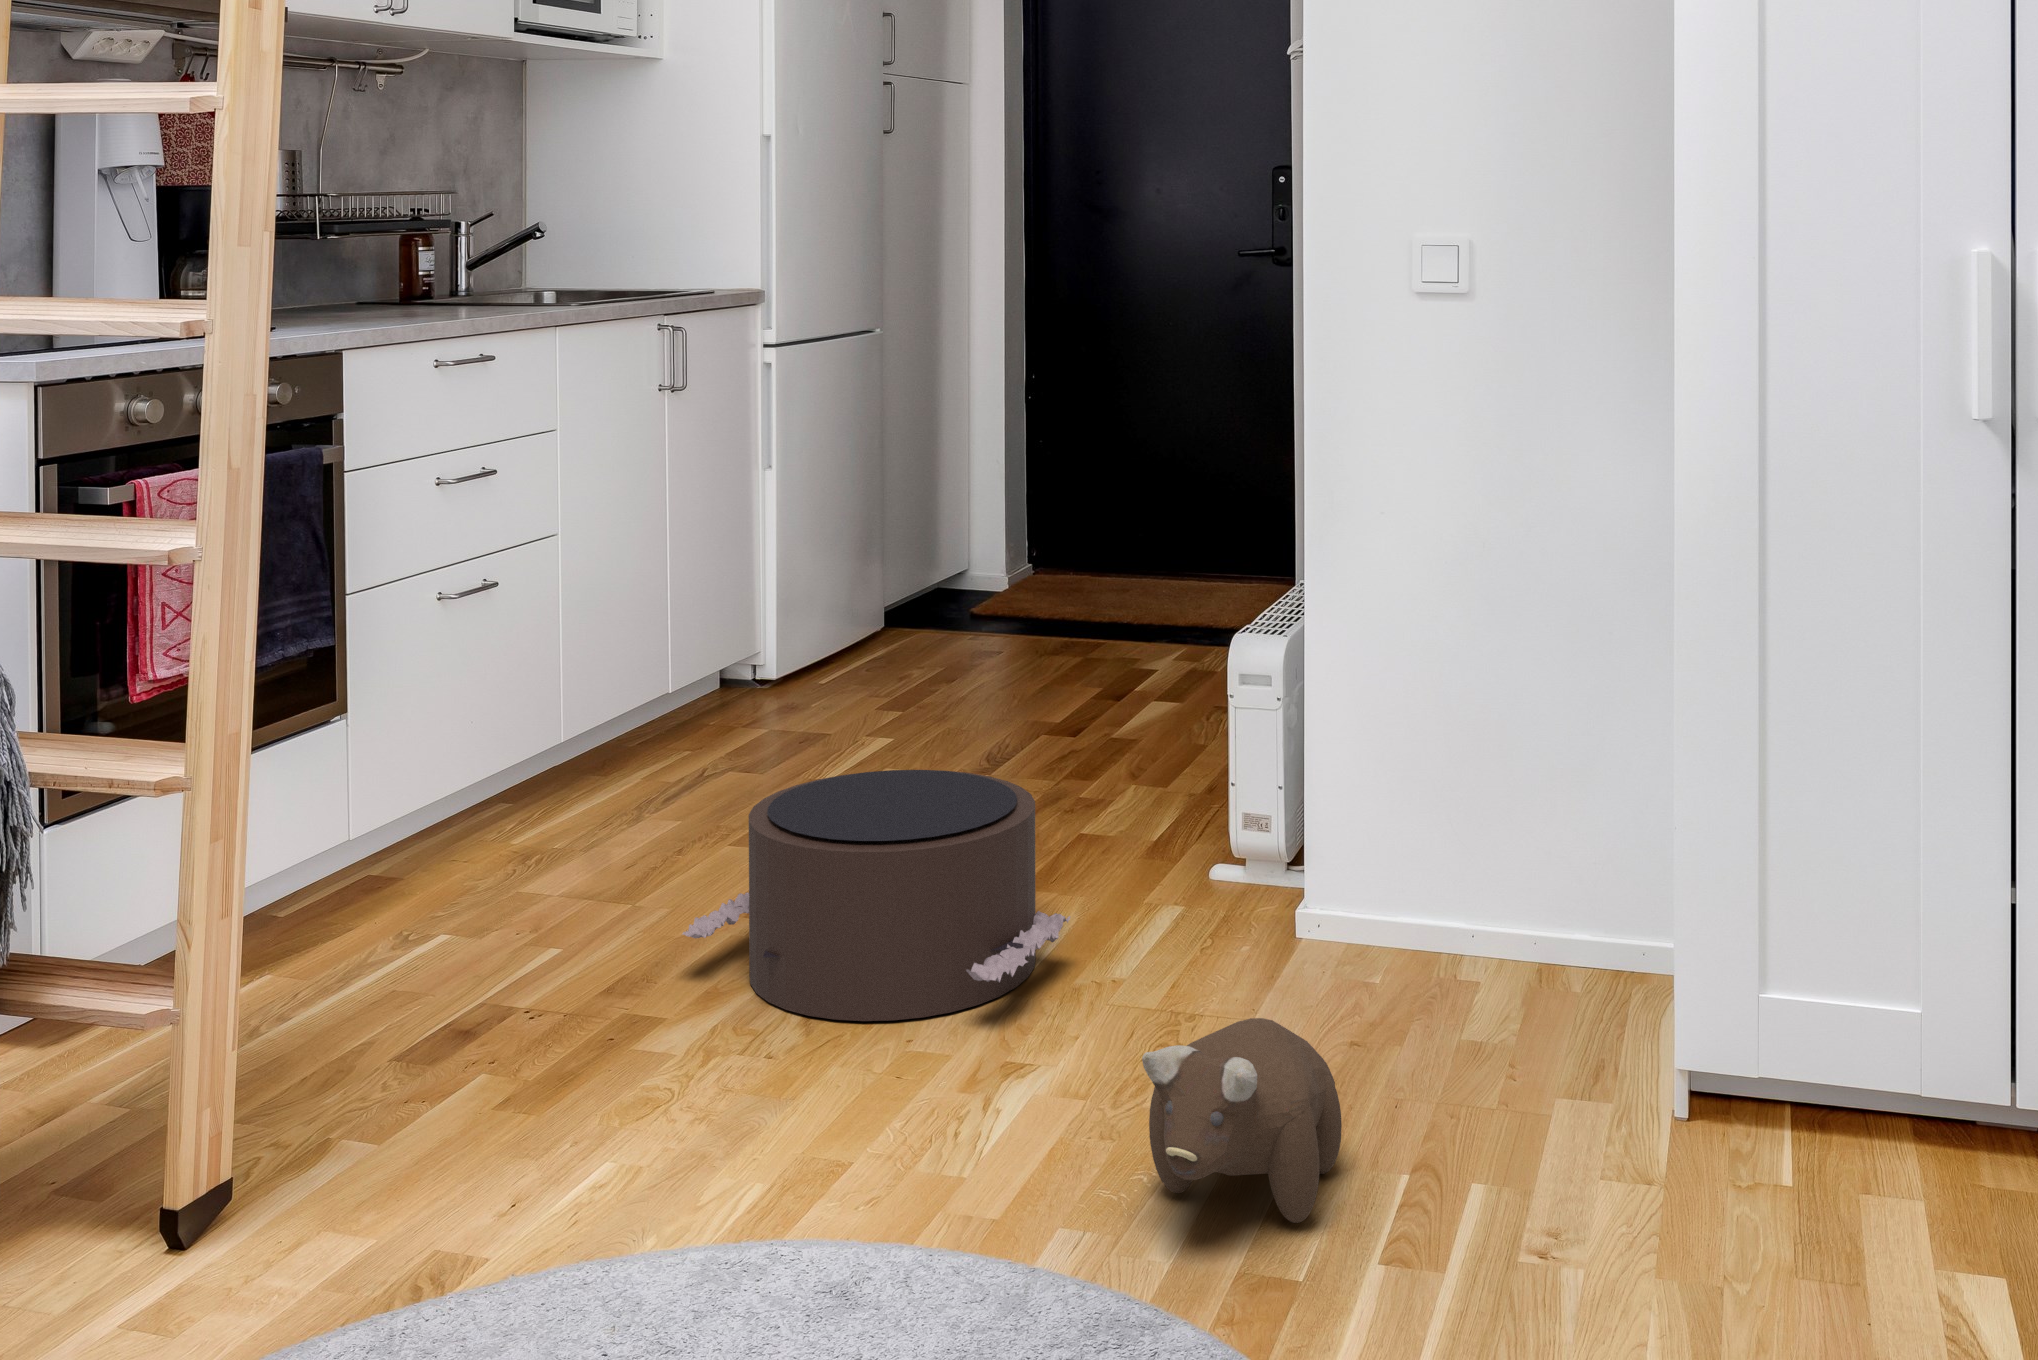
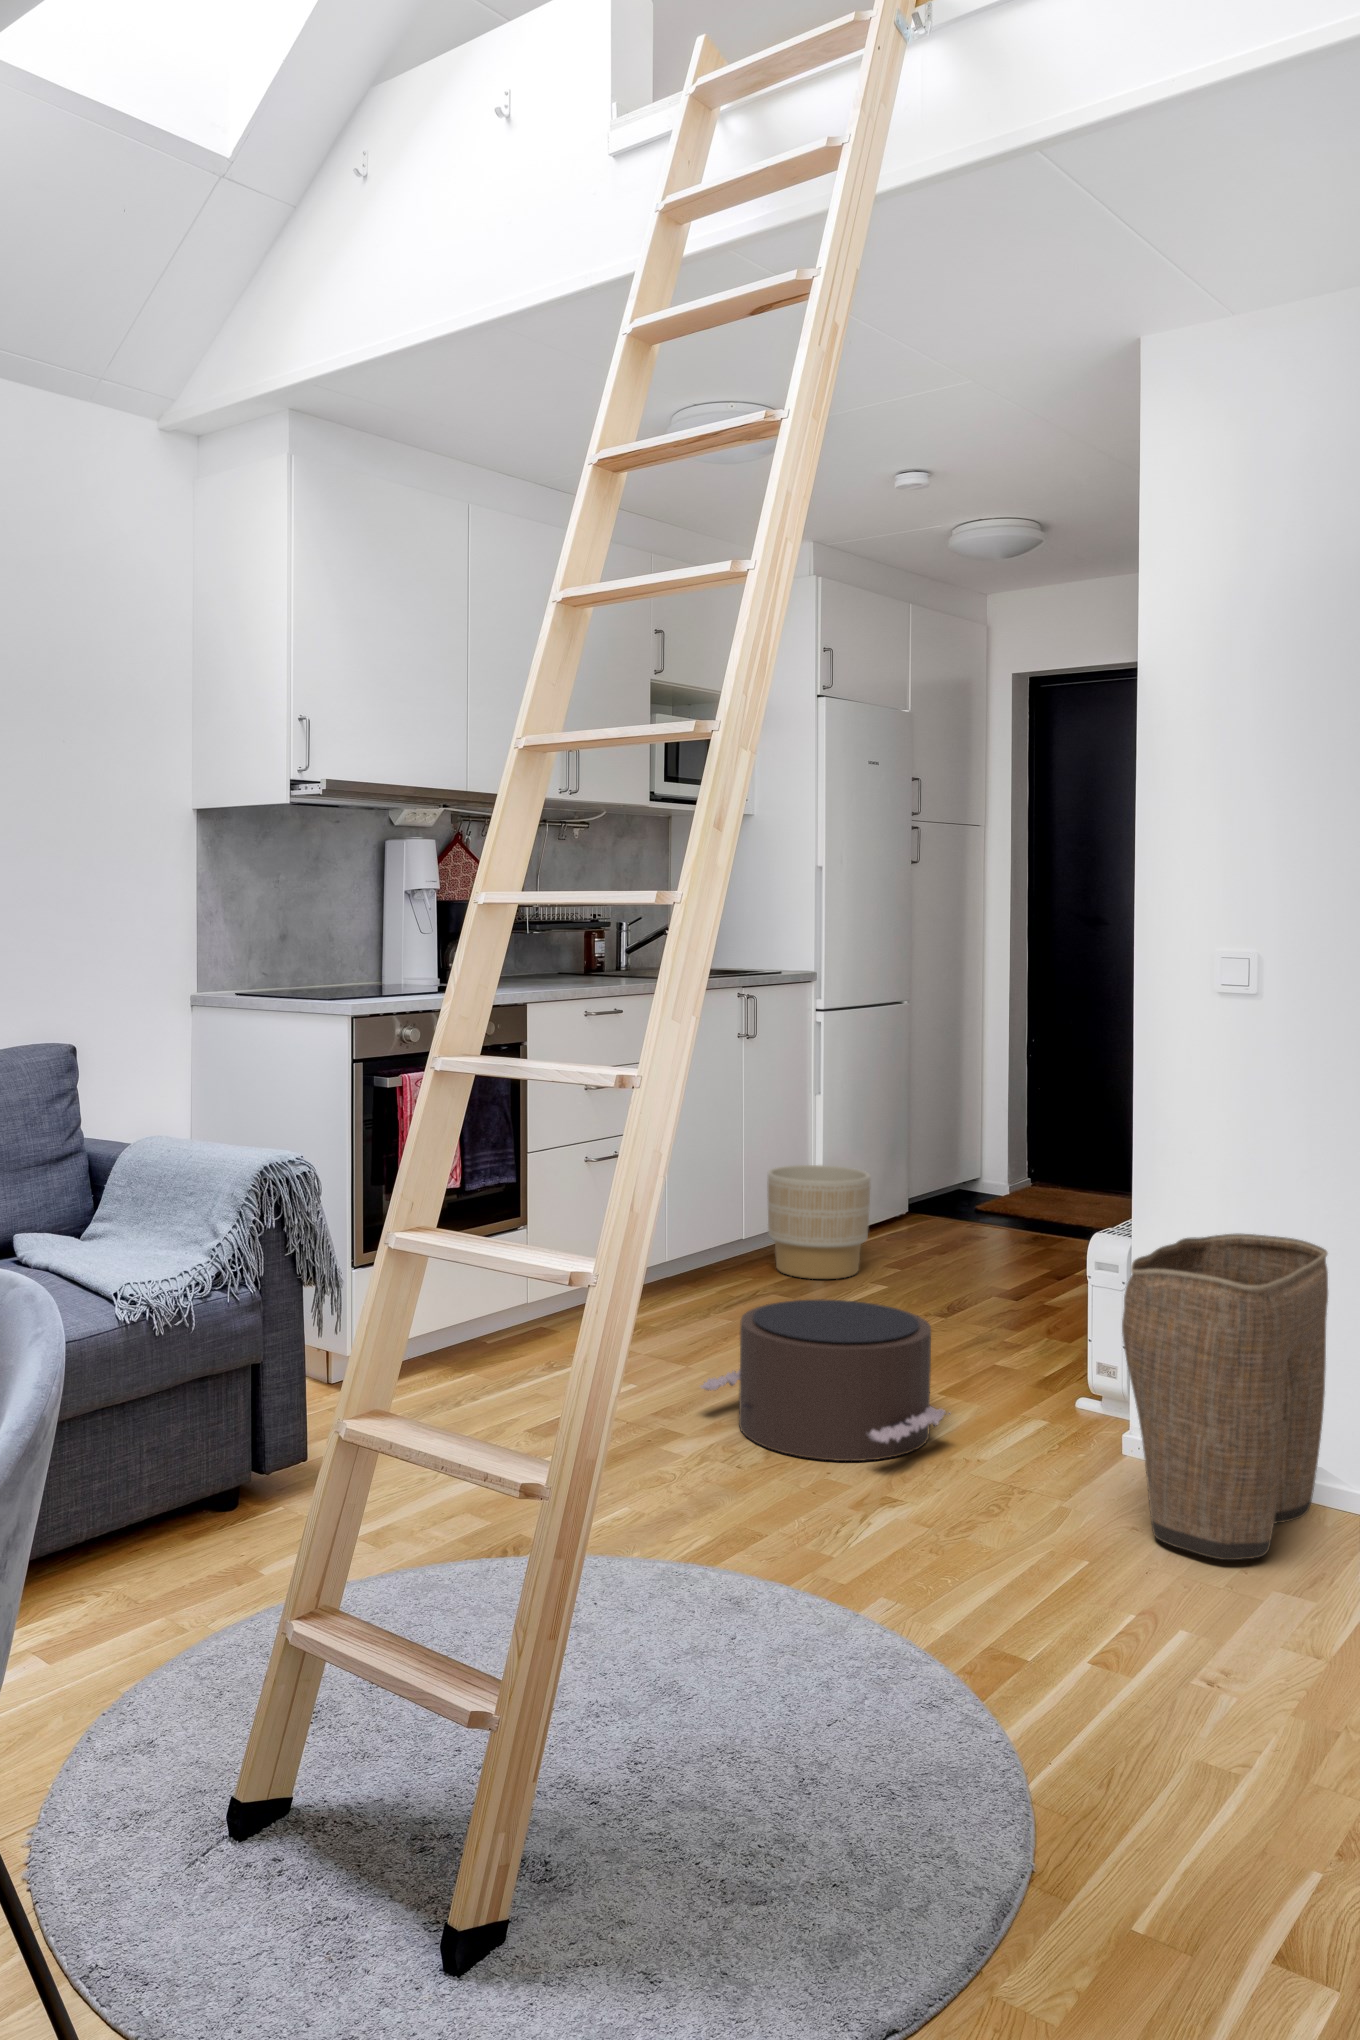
planter: none [708,569,859,735] -> present [768,1165,871,1279]
laundry basket: none [1338,620,1571,1075] -> present [1122,1234,1328,1560]
plush toy: present [1142,1018,1342,1223] -> none [932,1481,1084,1620]

